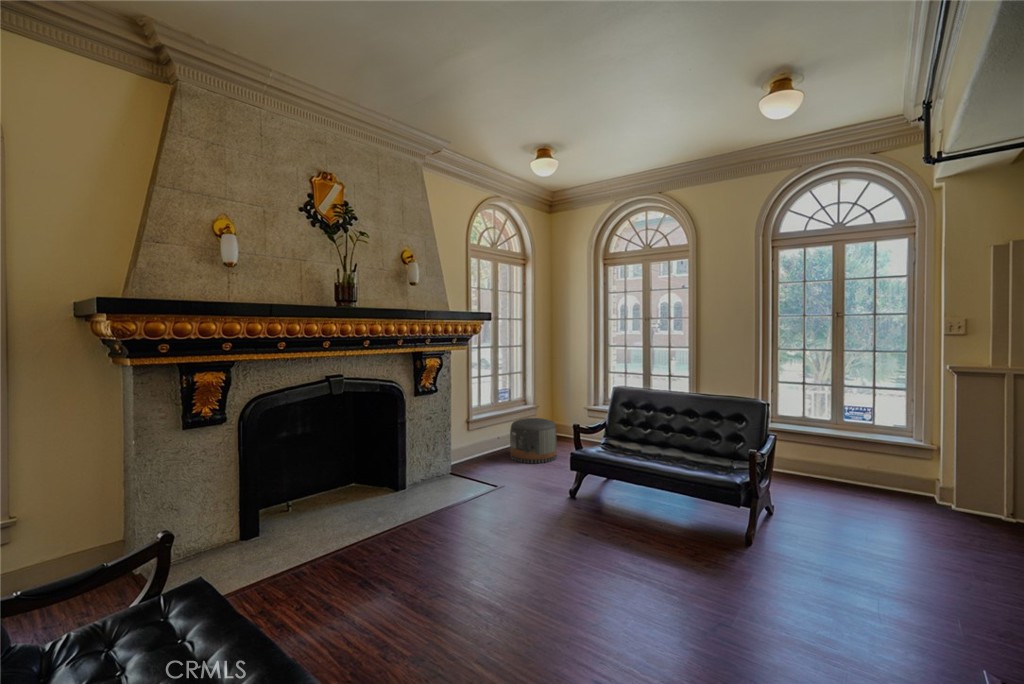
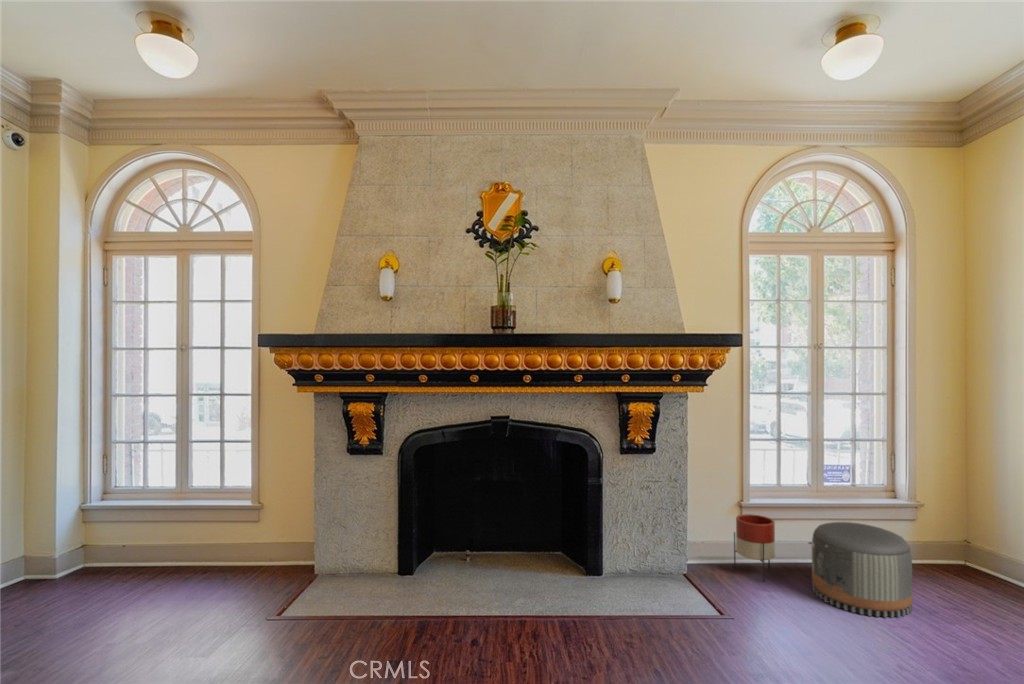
planter: none [468,426,492,463] -> present [734,514,775,581]

